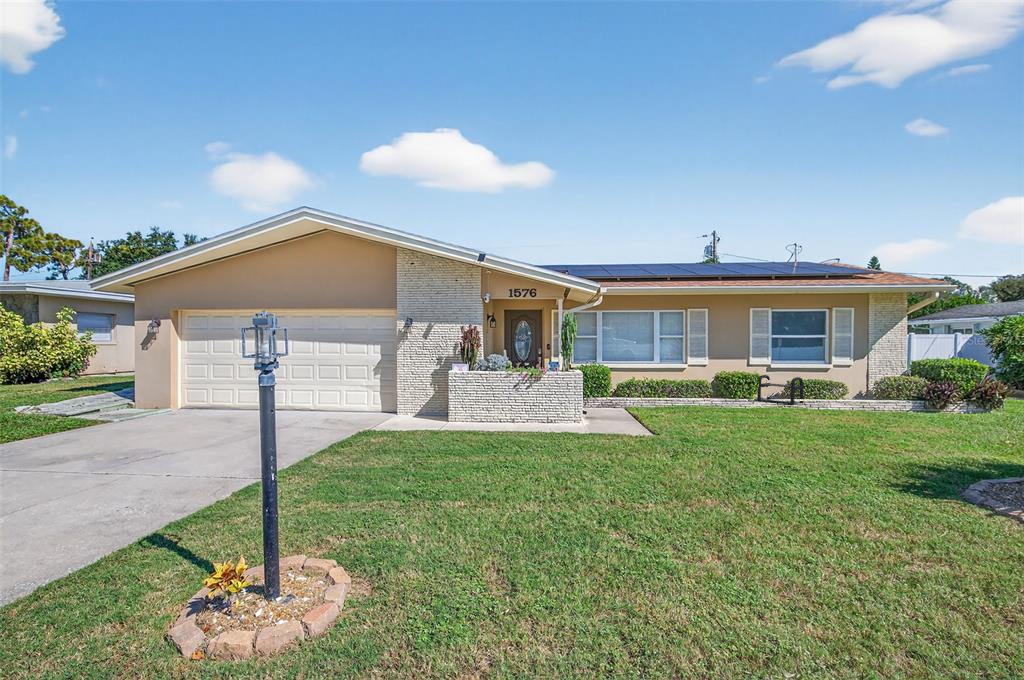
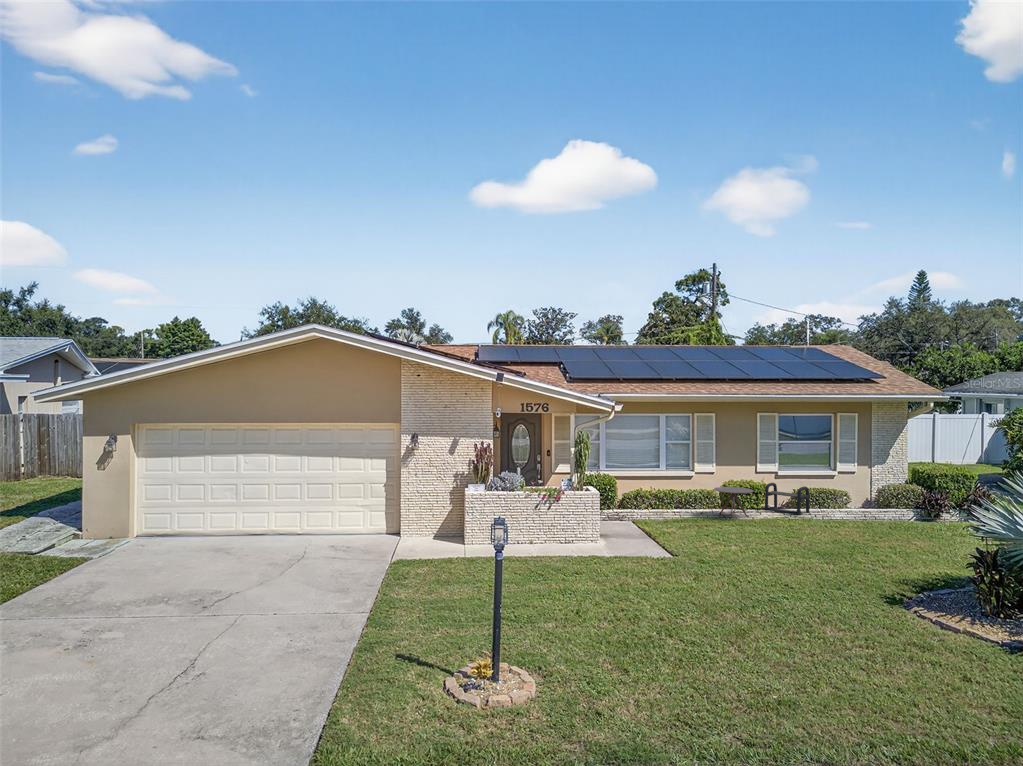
round table: none [705,378,745,406] -> present [714,487,753,517]

